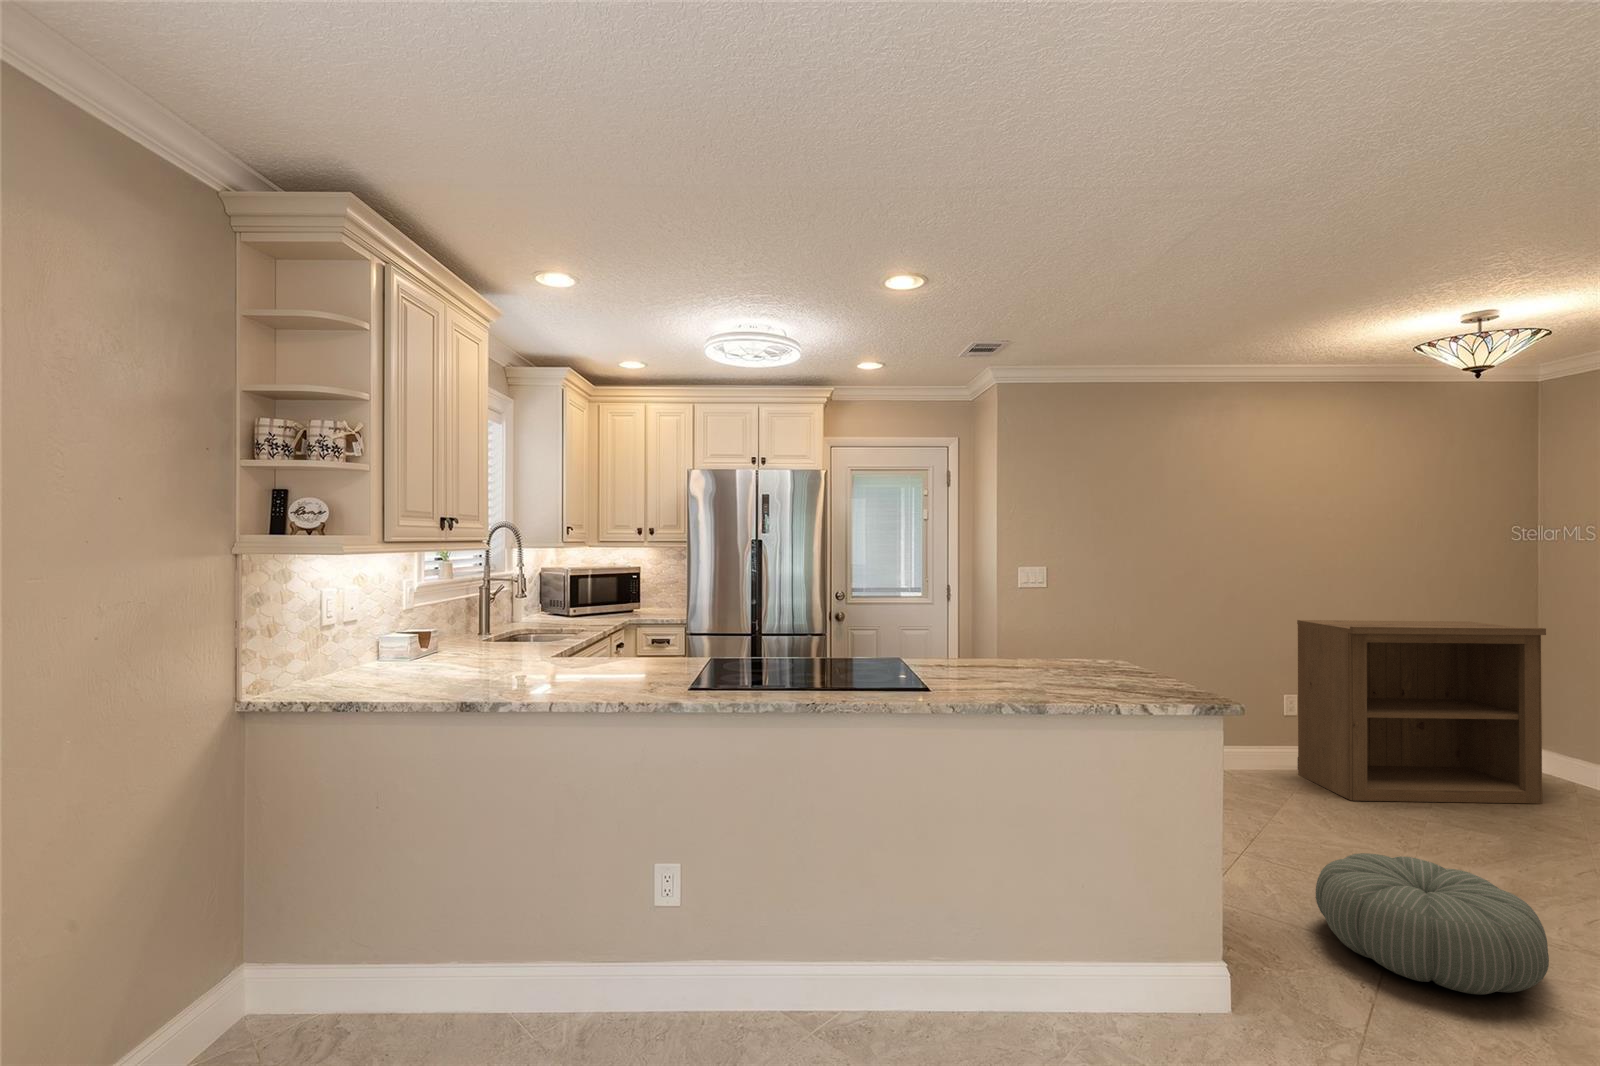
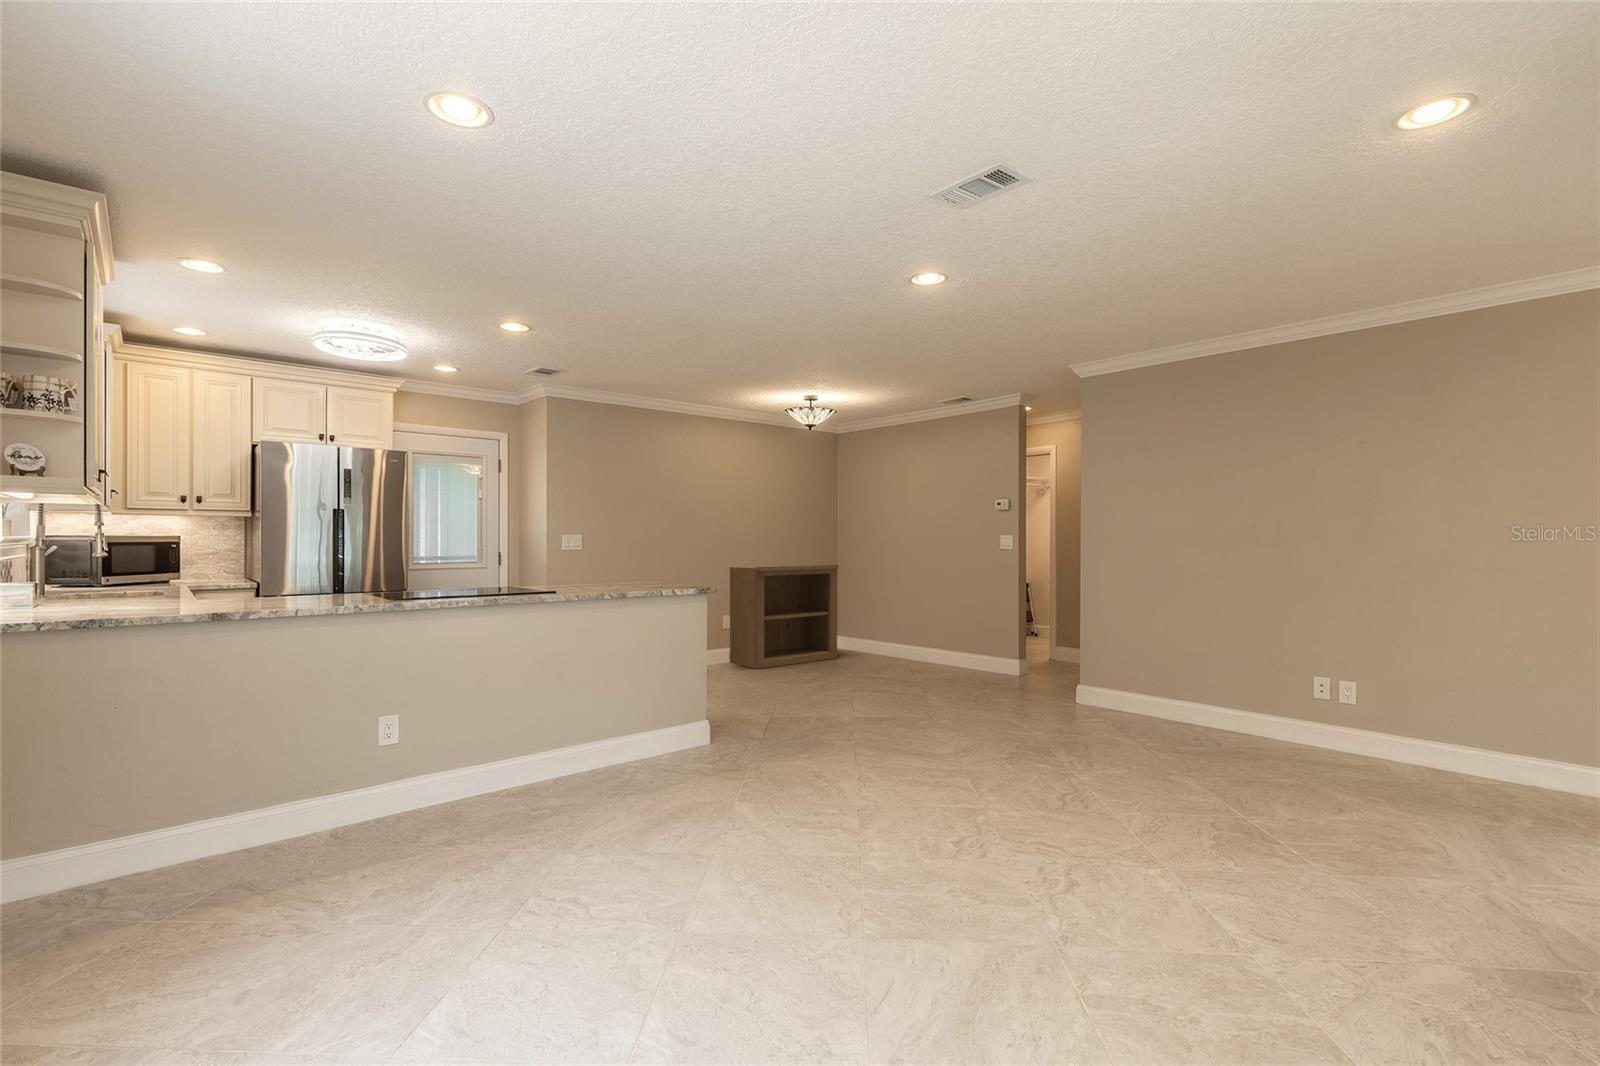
pouf: present [1316,853,1549,995] -> none [746,670,832,719]

